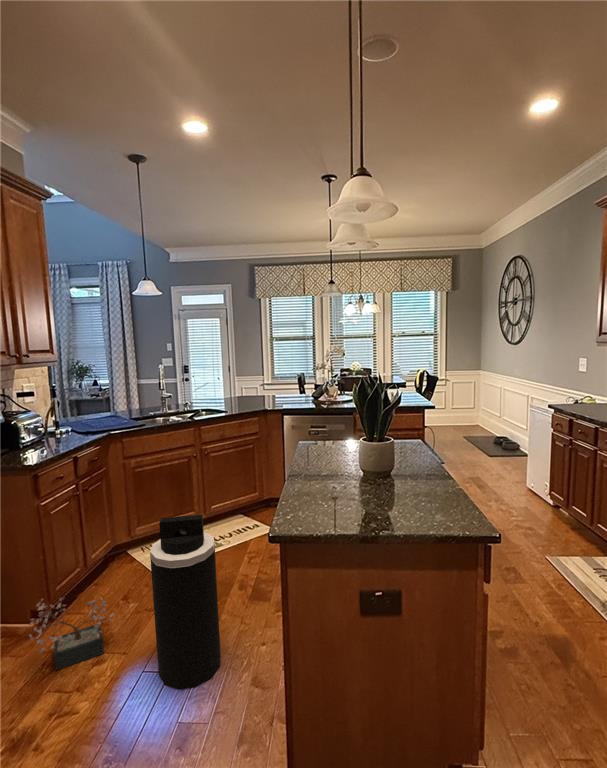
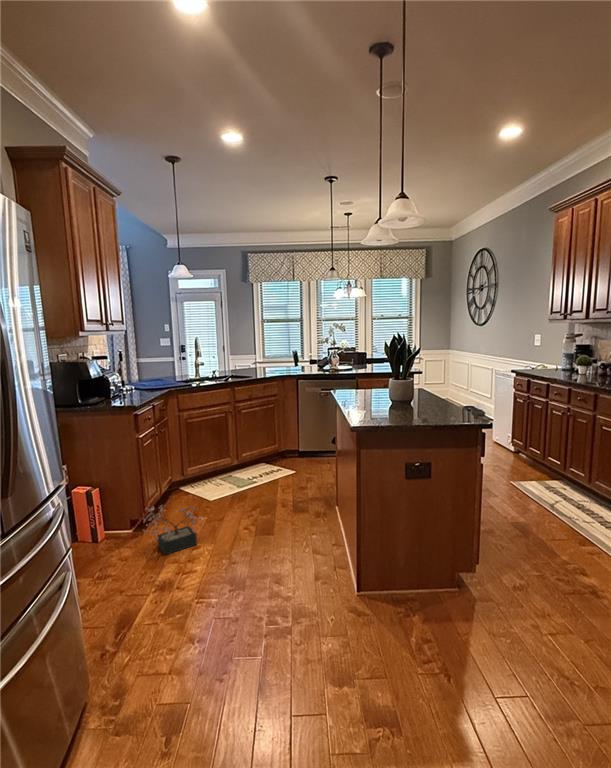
trash can: present [150,514,221,689] -> none [240,435,289,559]

